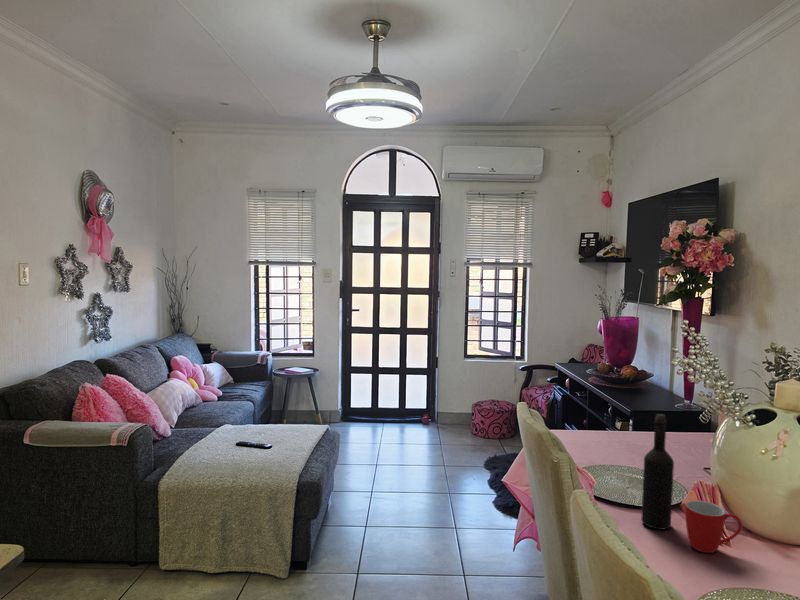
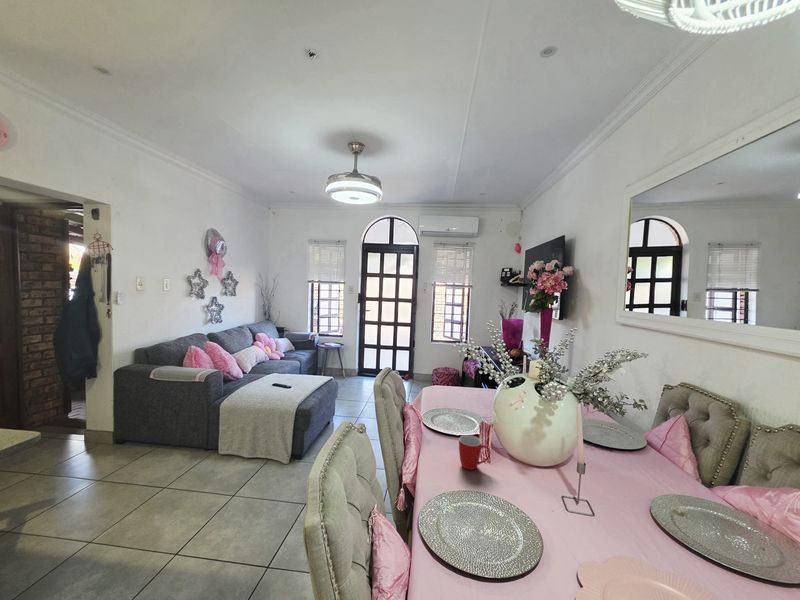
wine bottle: present [641,414,674,530] -> none [444,379,463,452]

